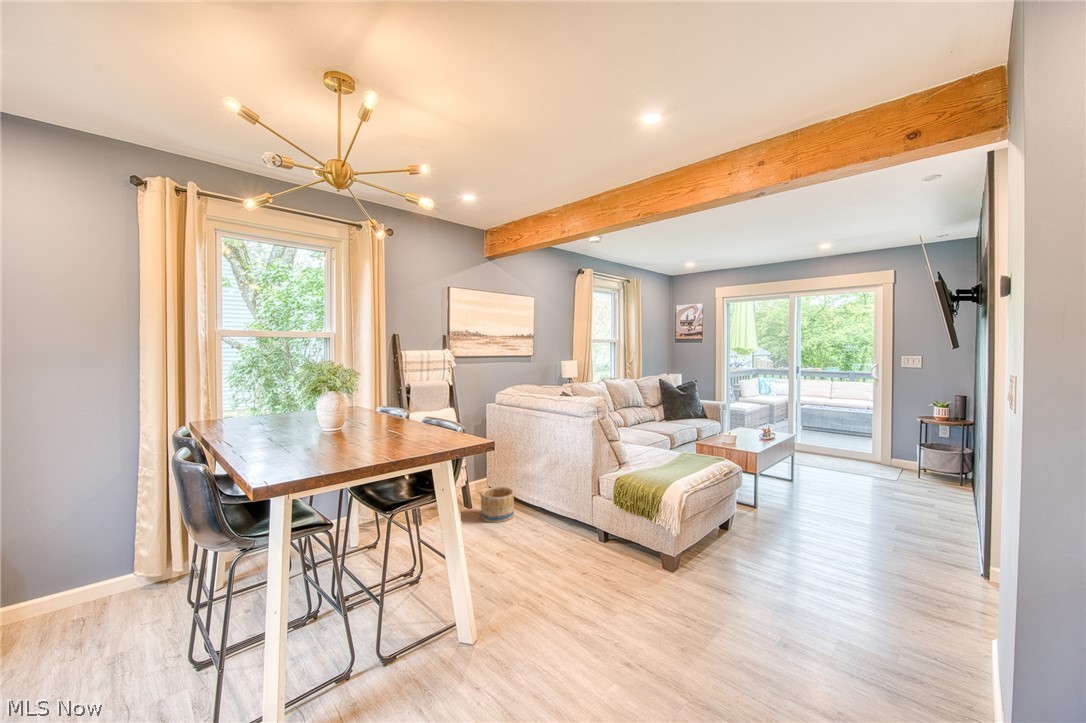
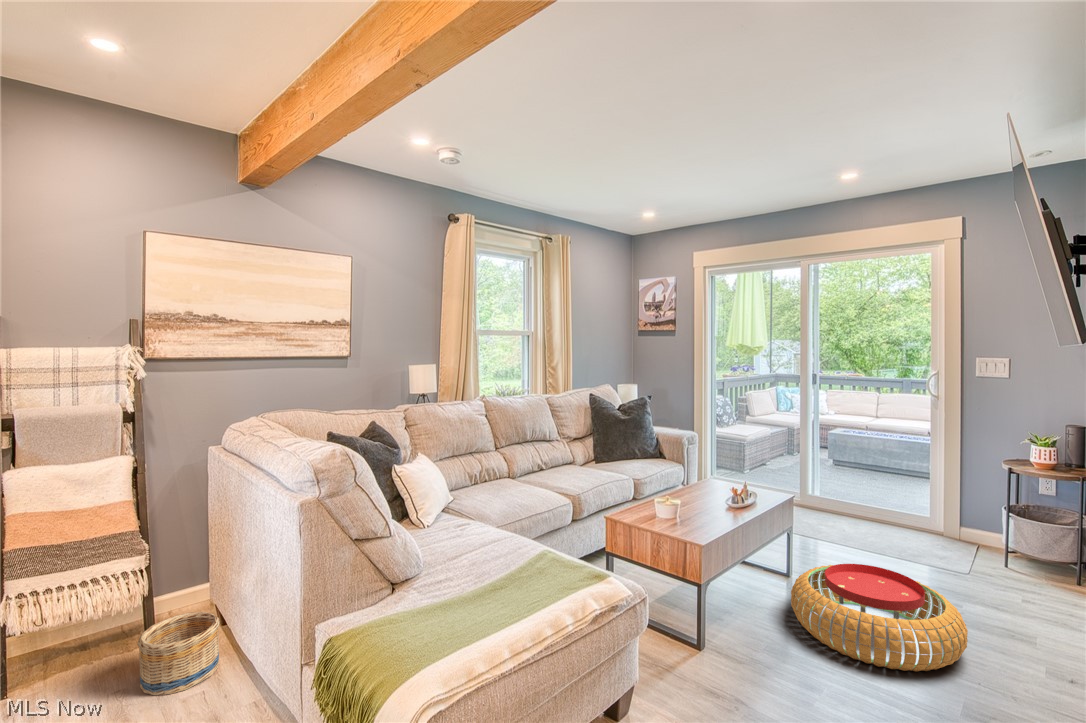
pouf: none [800,469,898,516] -> present [791,564,968,672]

